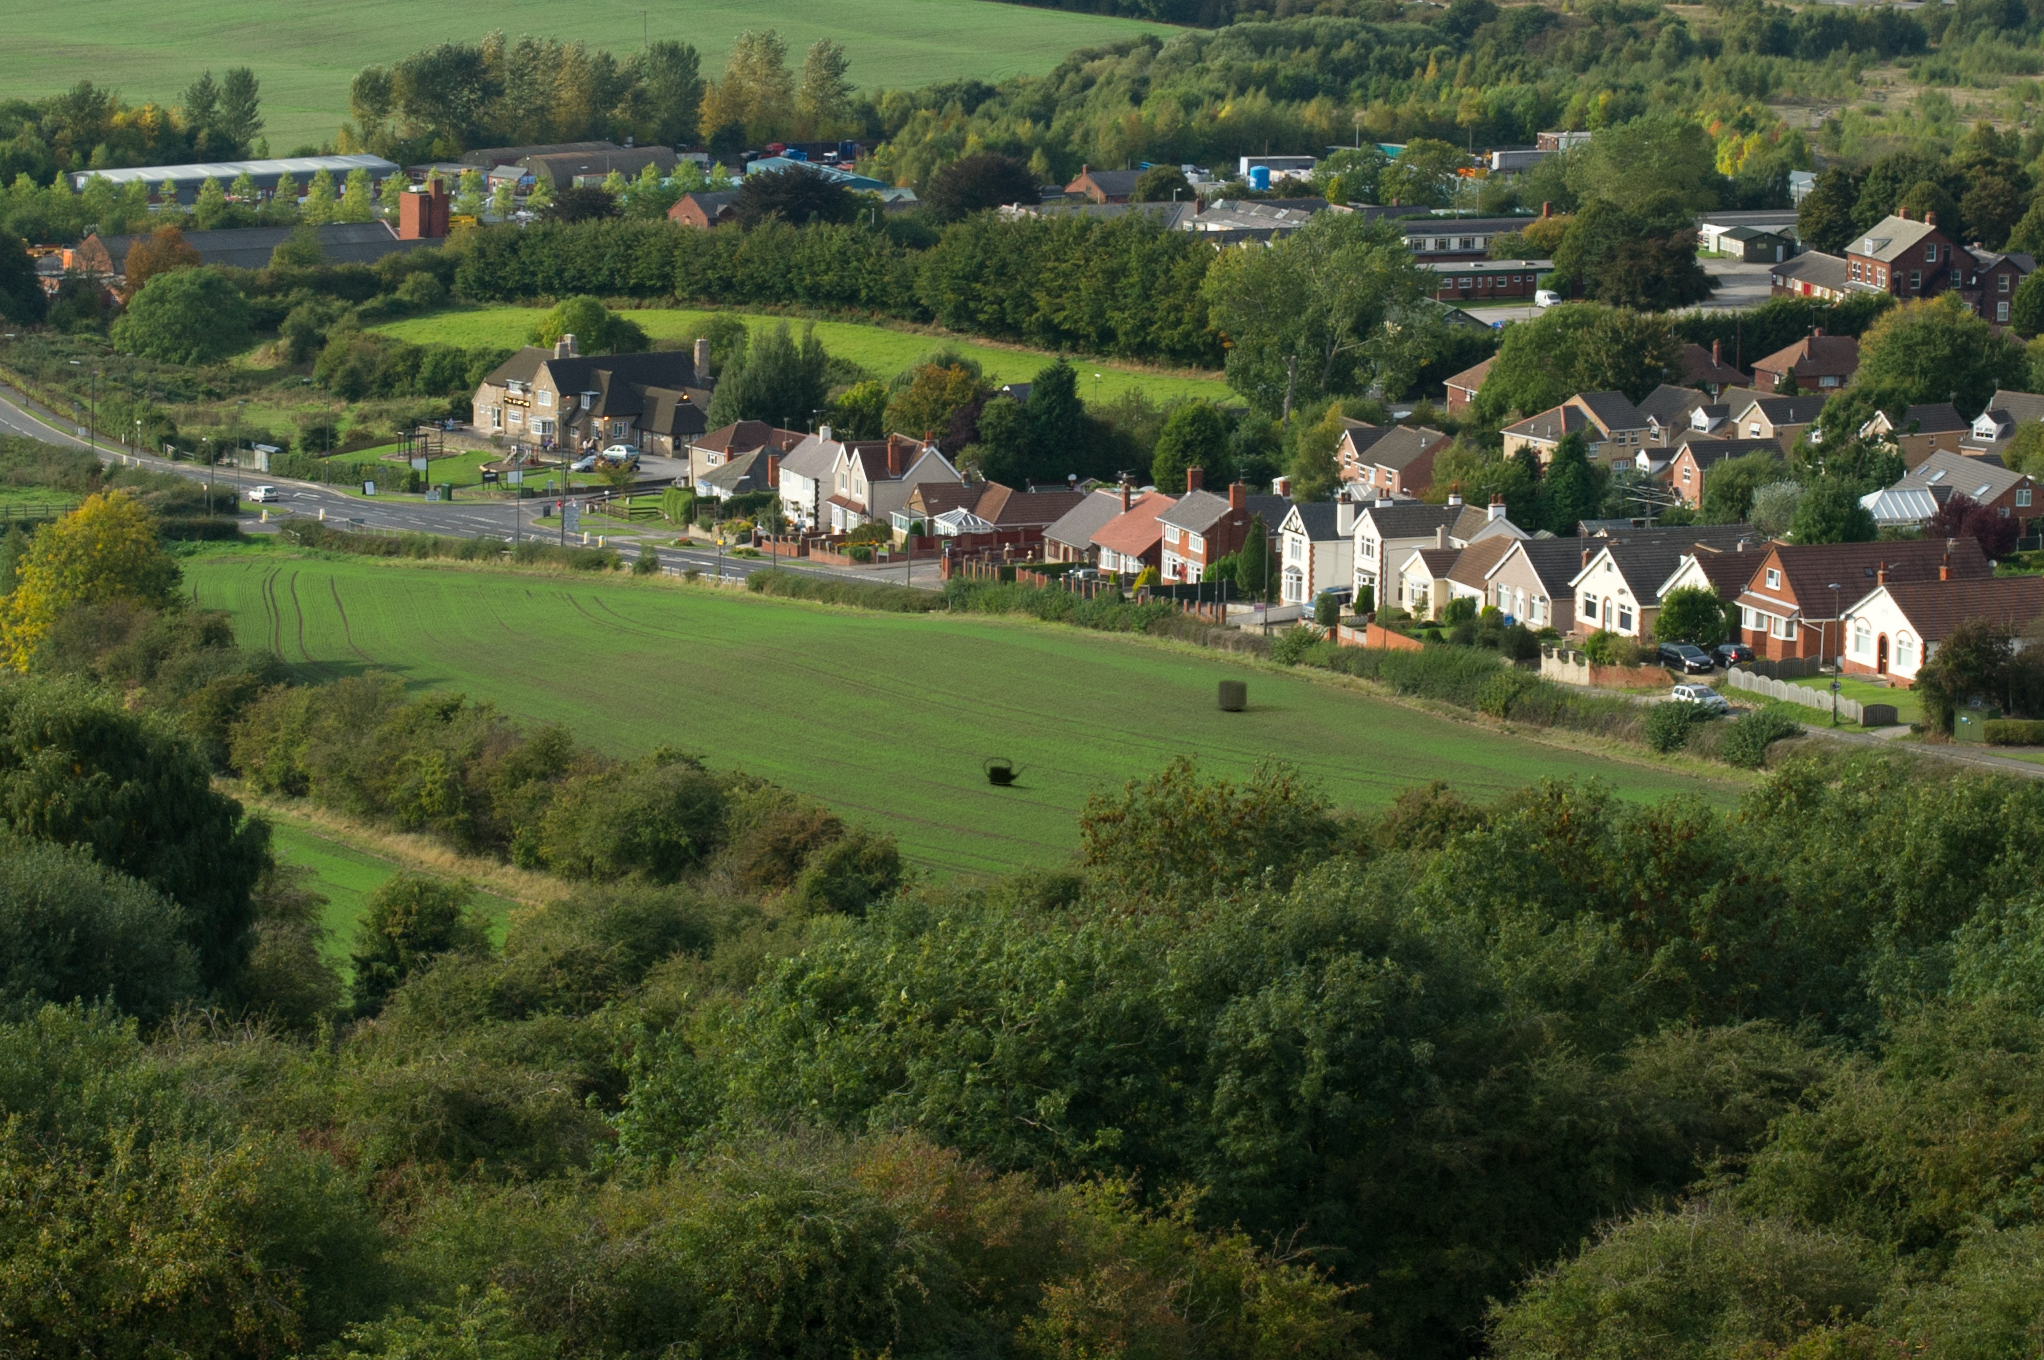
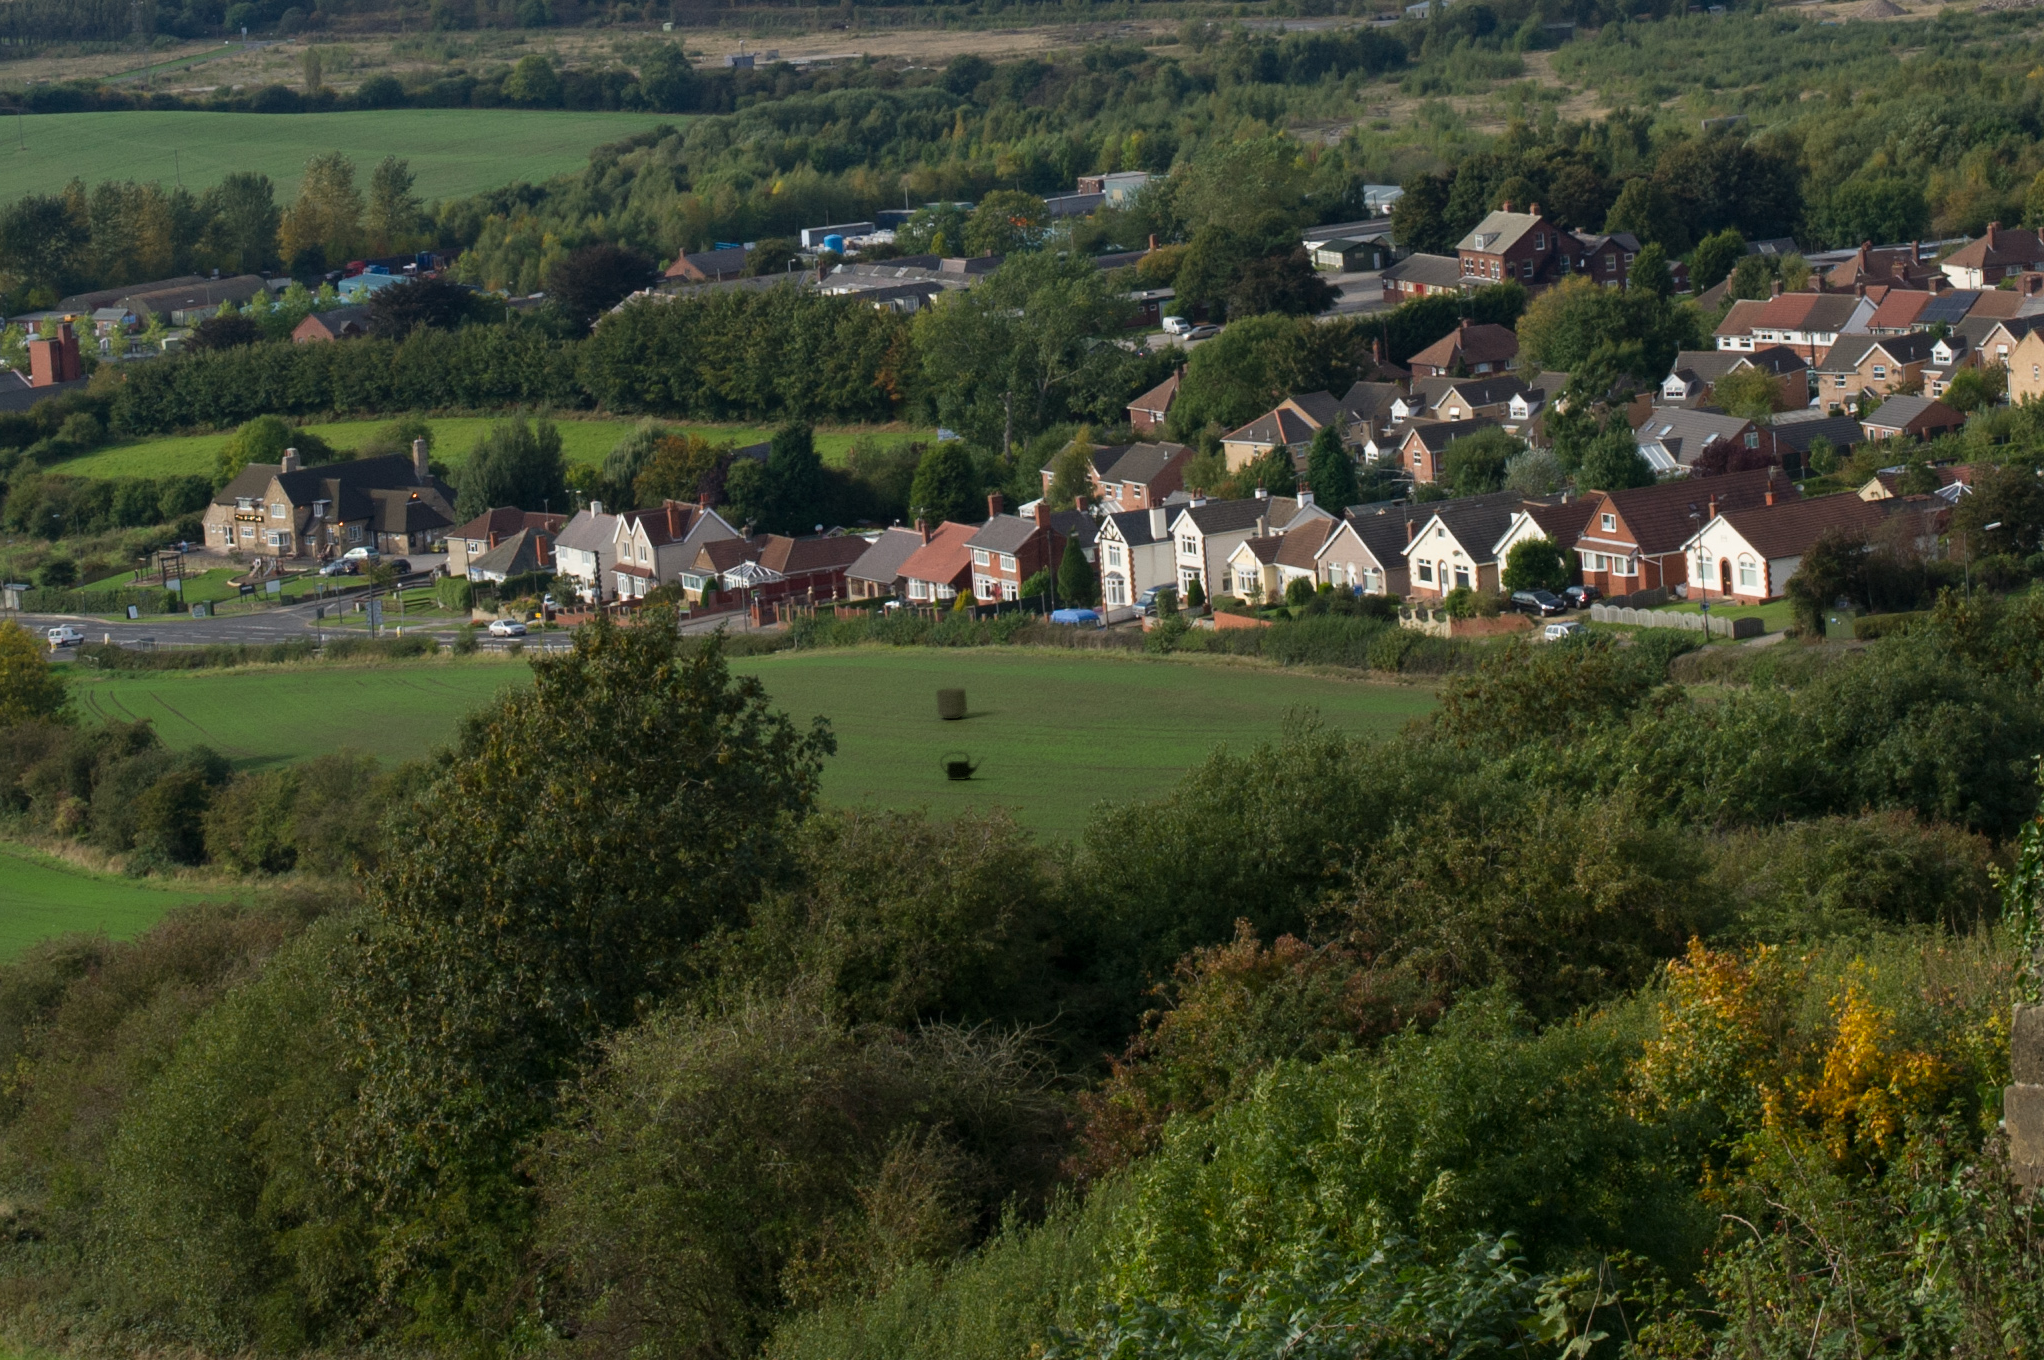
planter: present [1218,680,1247,711] -> present [937,688,968,719]

